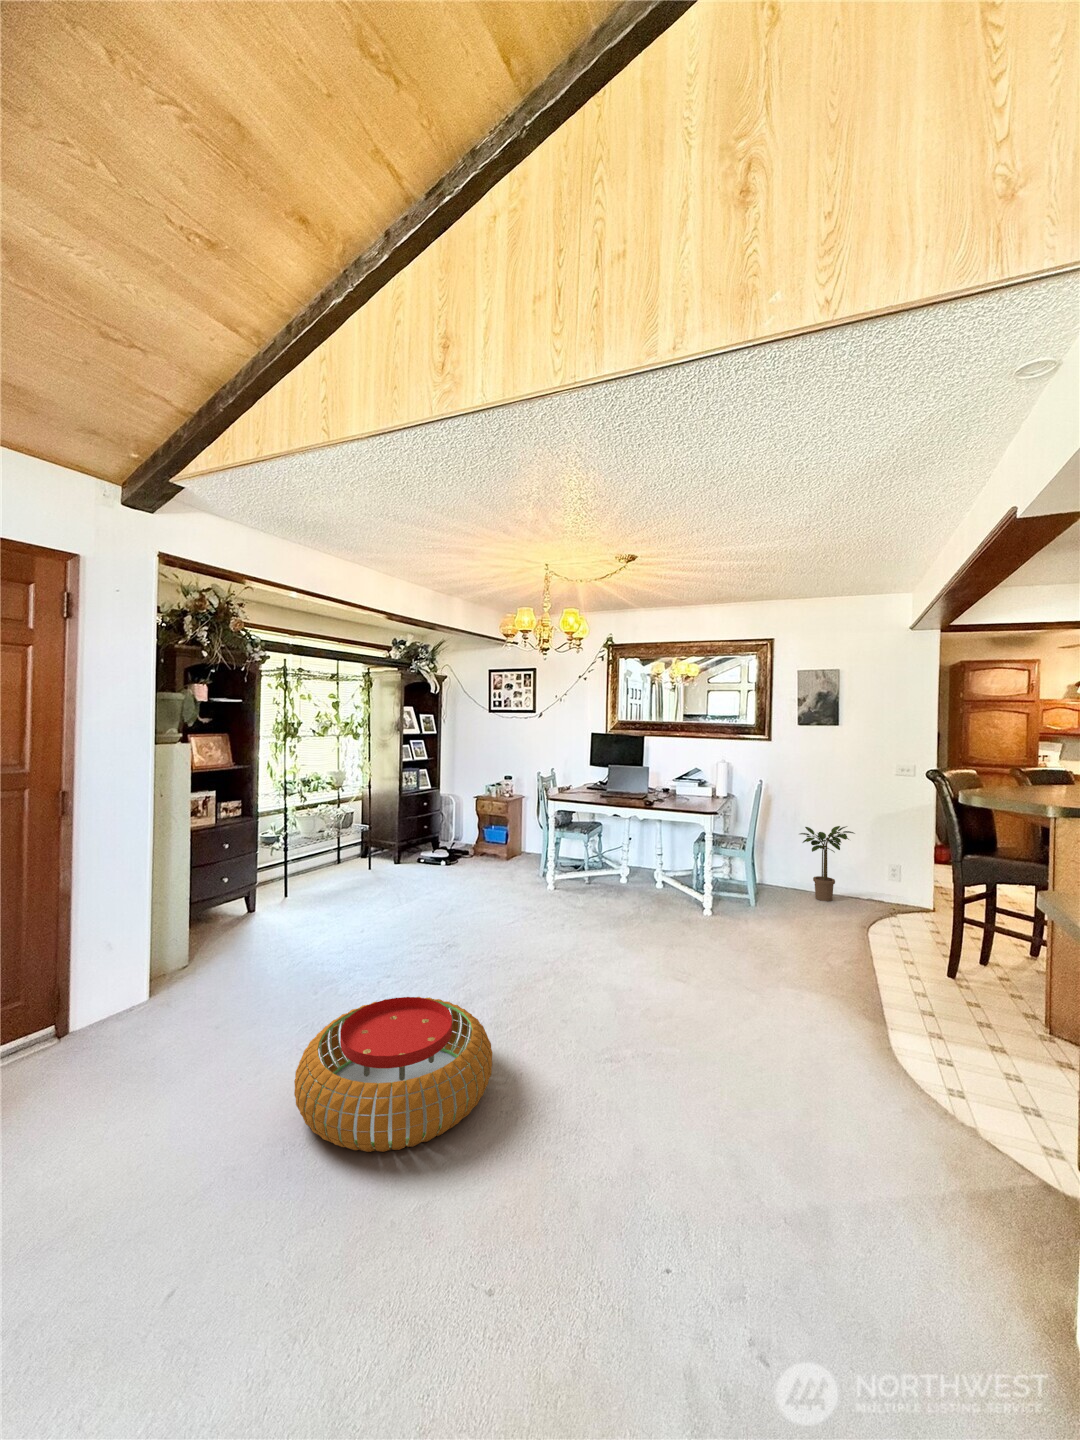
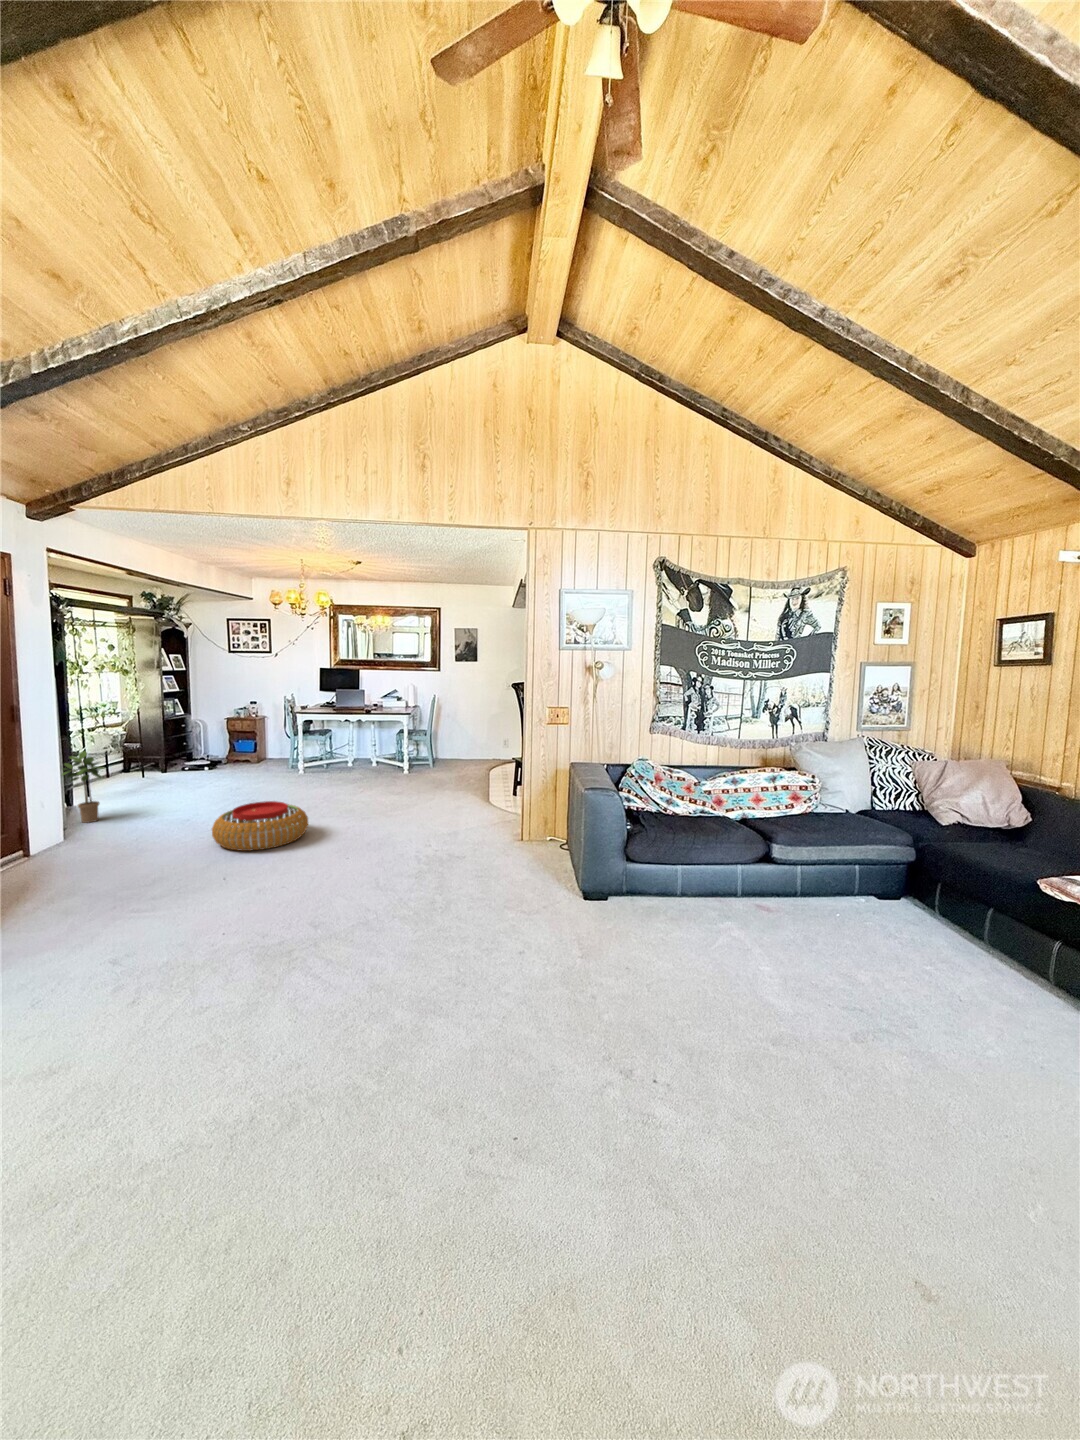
potted plant: present [800,826,855,901] -> present [62,751,105,823]

